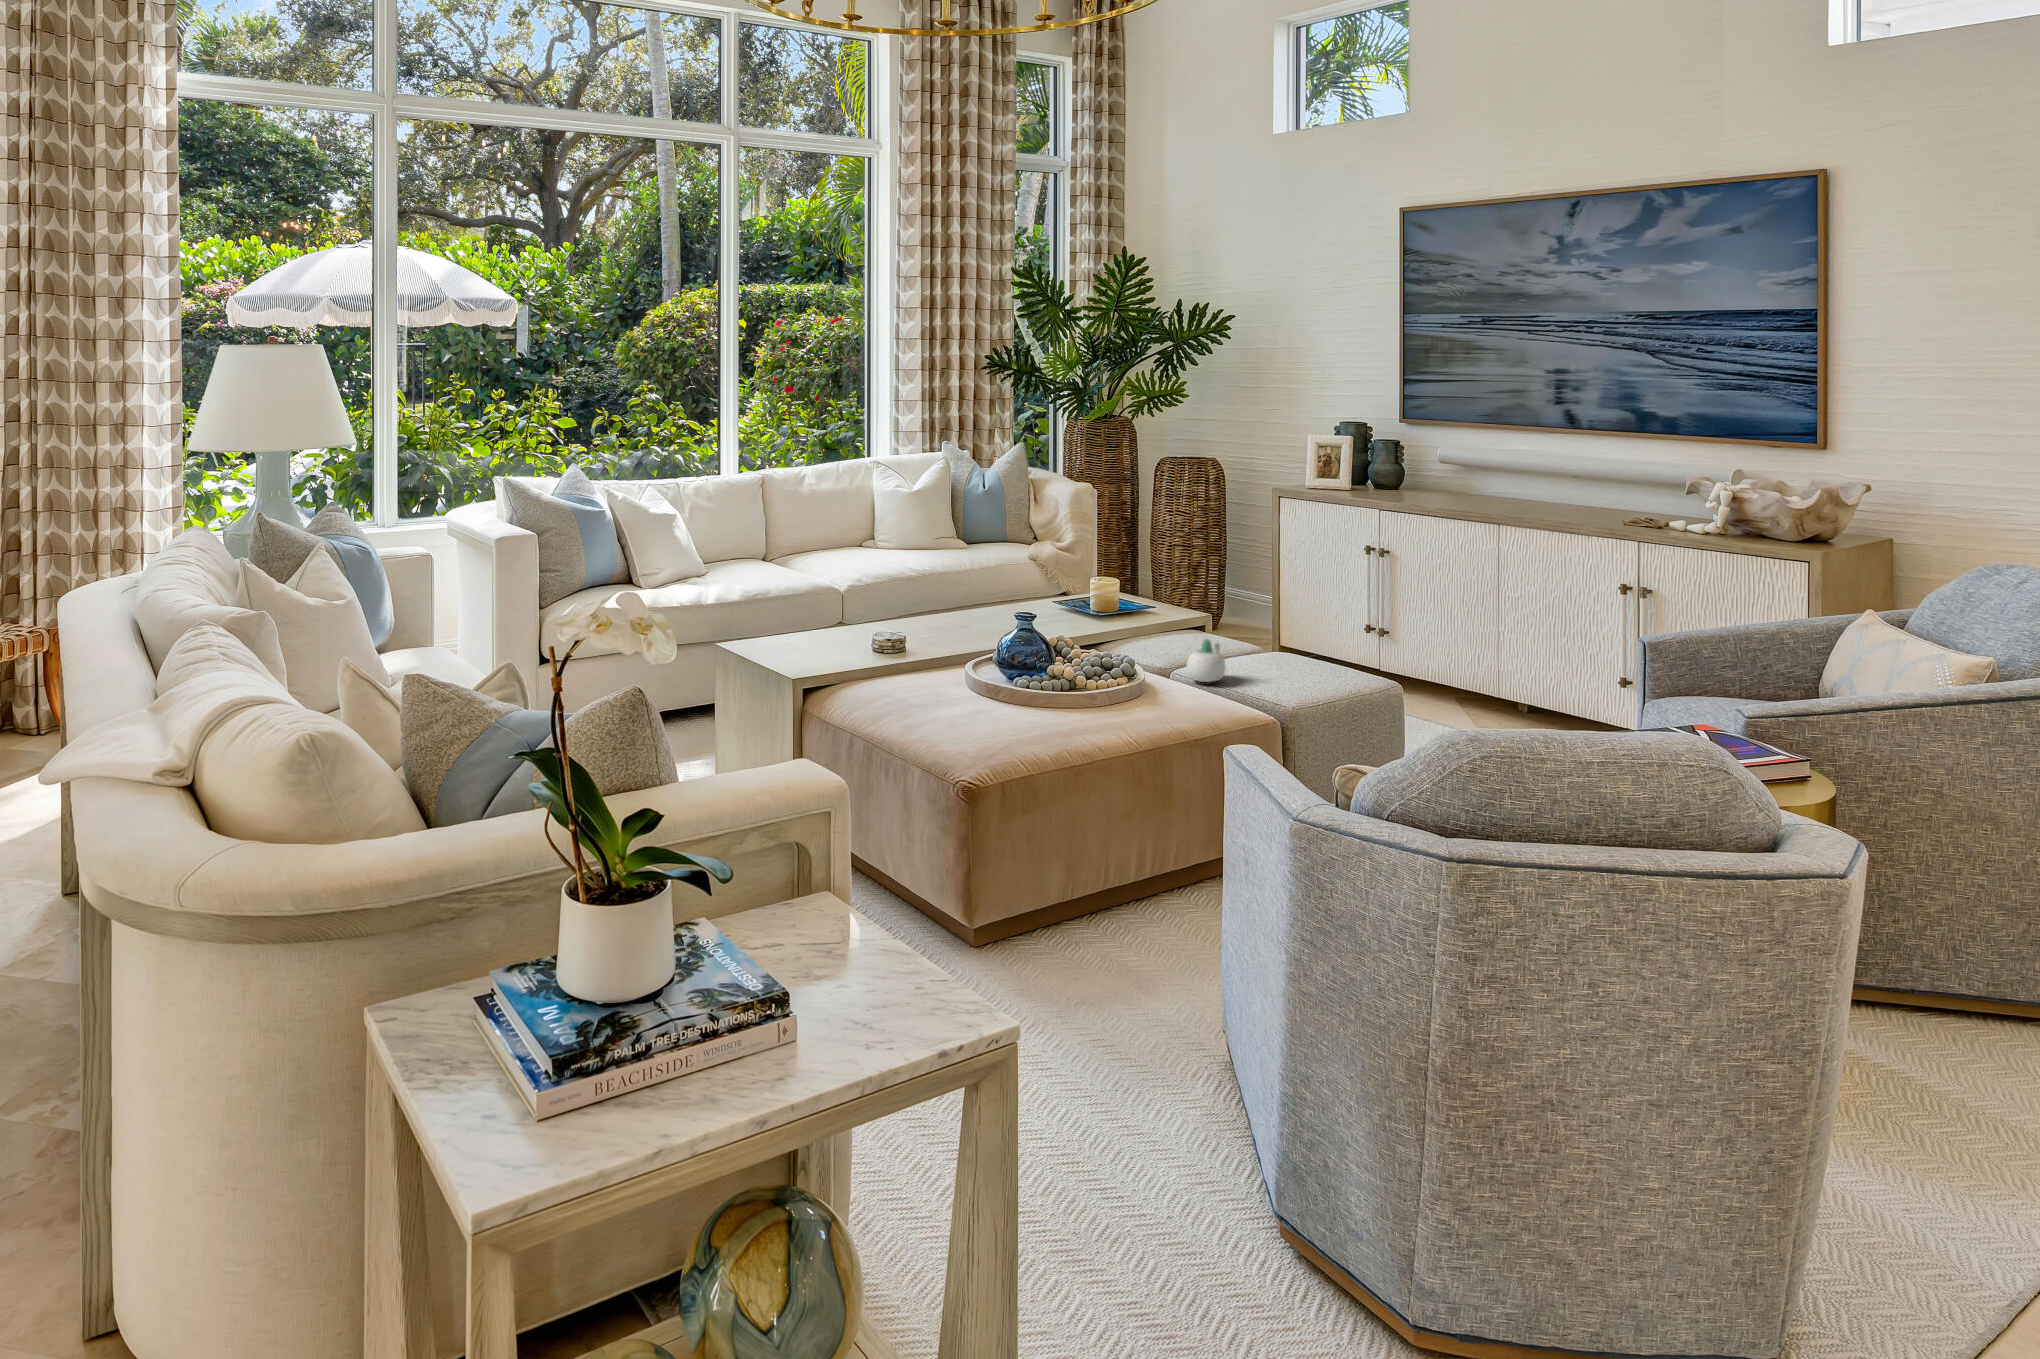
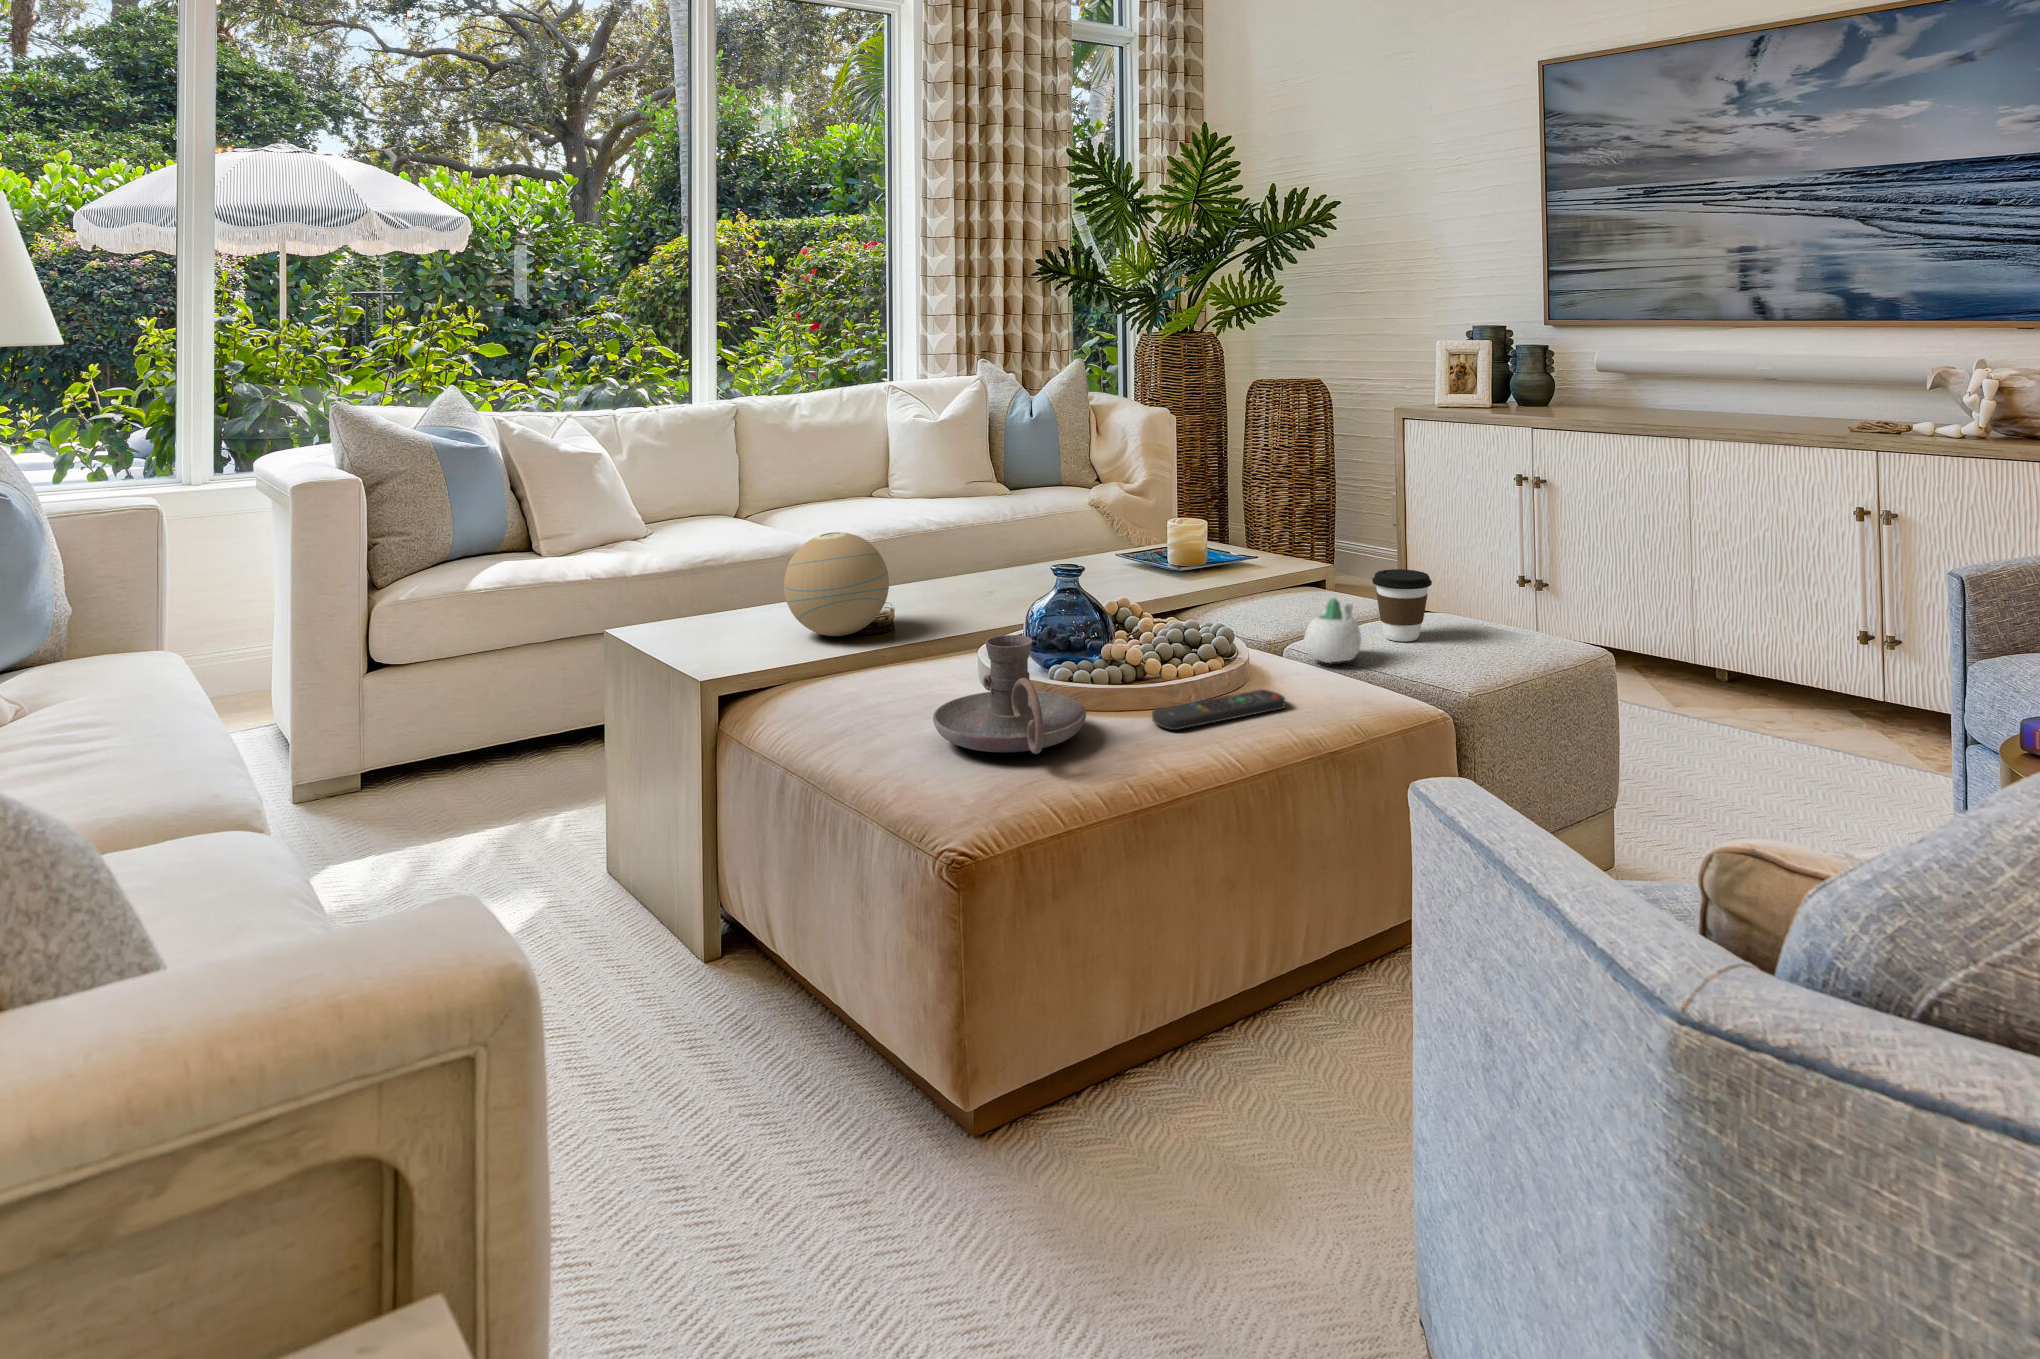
decorative orb: none [832,583,902,654] -> present [784,532,889,636]
coffee cup: none [1236,620,1278,671] -> present [1372,569,1432,641]
candle holder: none [948,654,1043,726] -> present [933,635,1086,754]
remote control: none [1084,696,1171,718] -> present [1152,690,1285,730]

